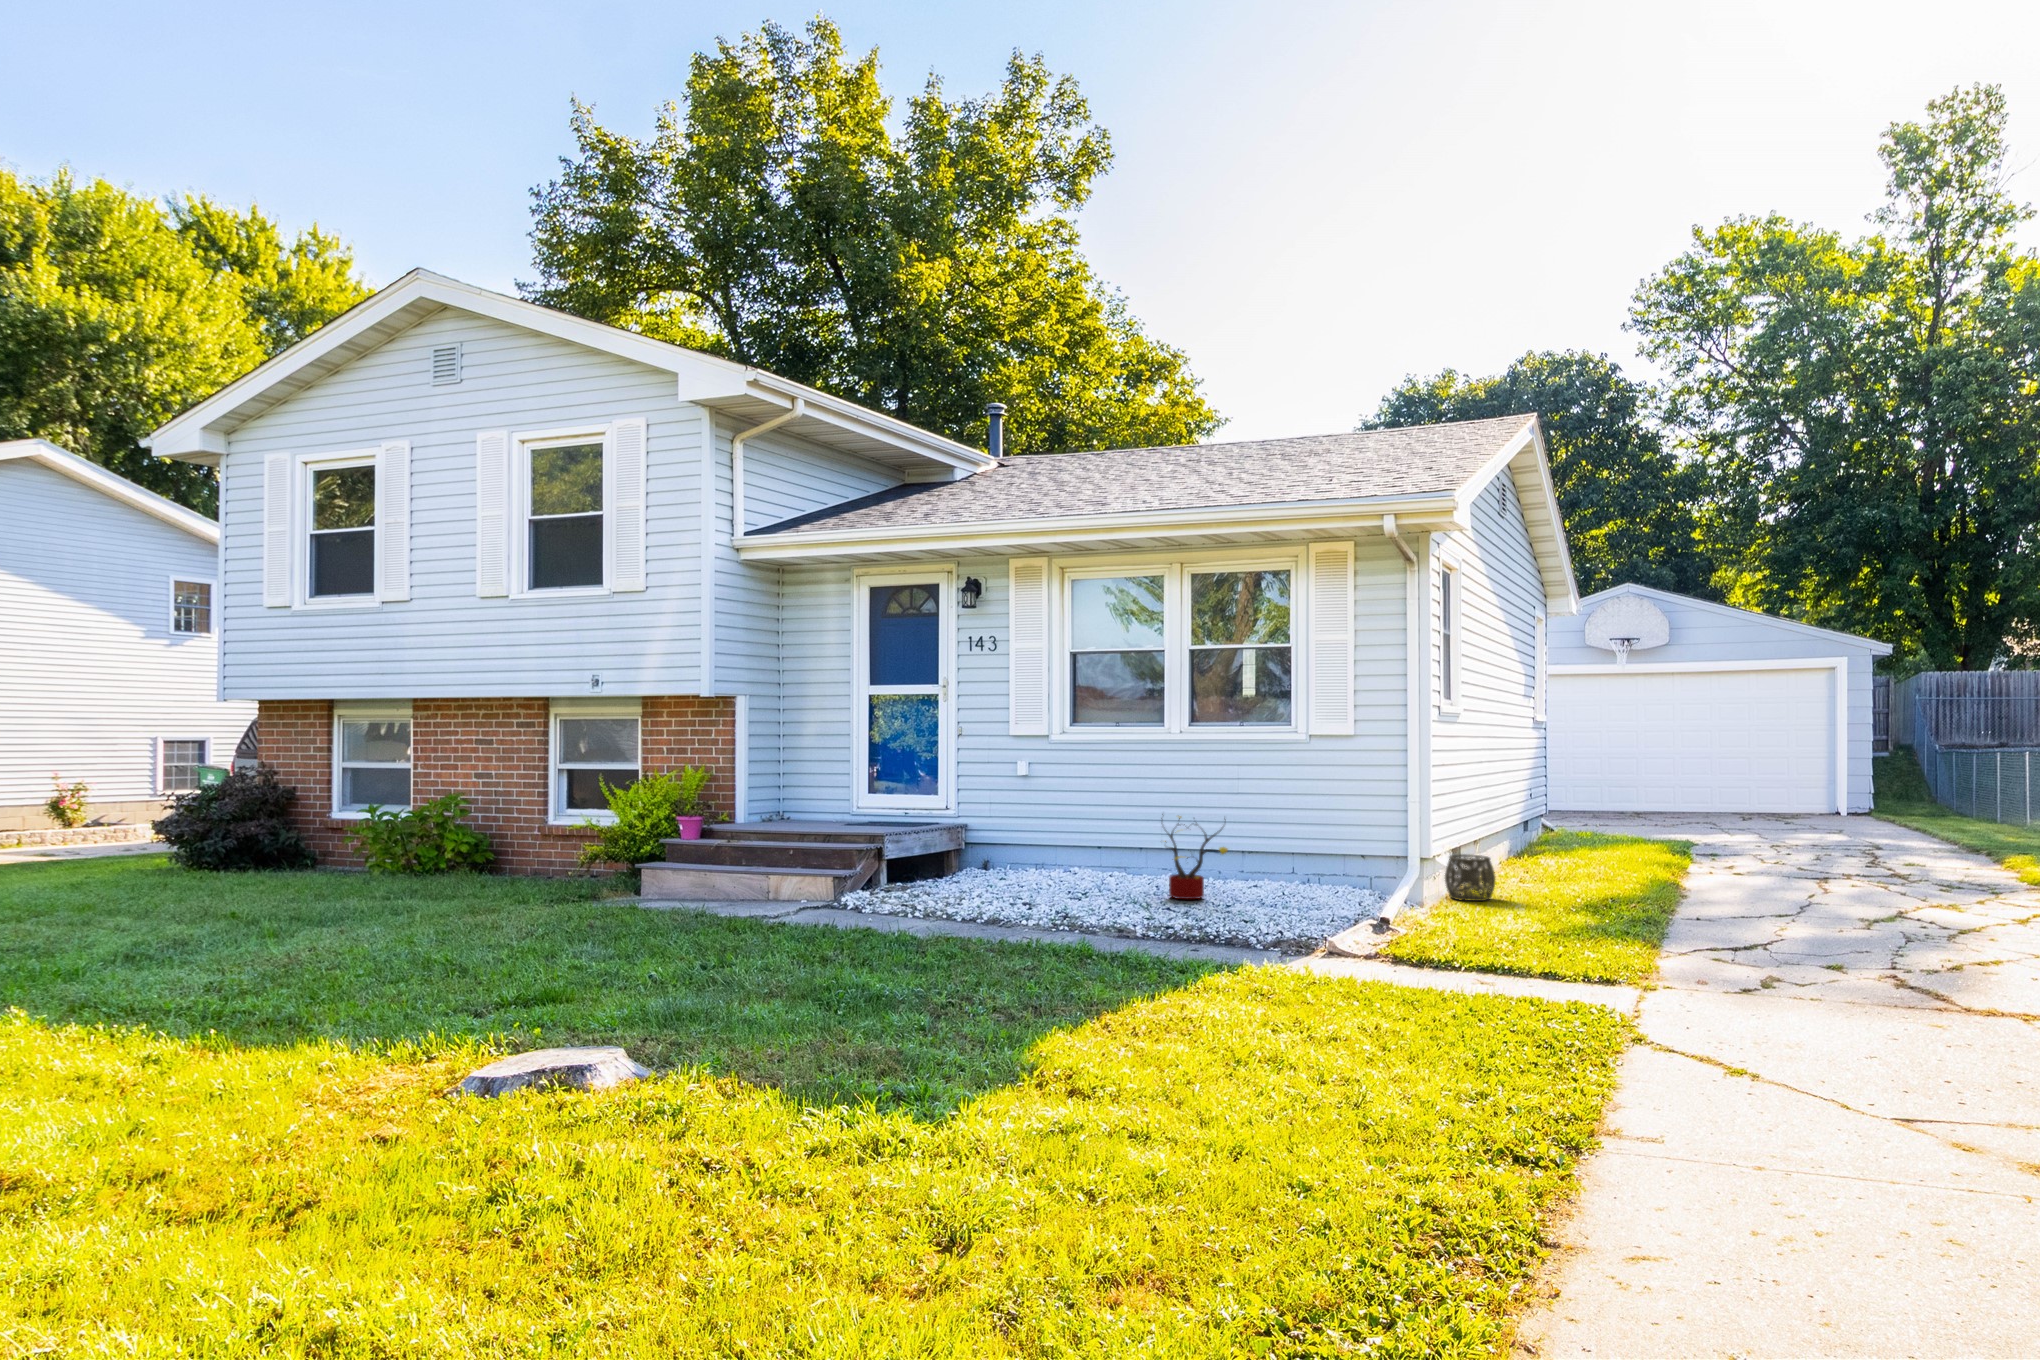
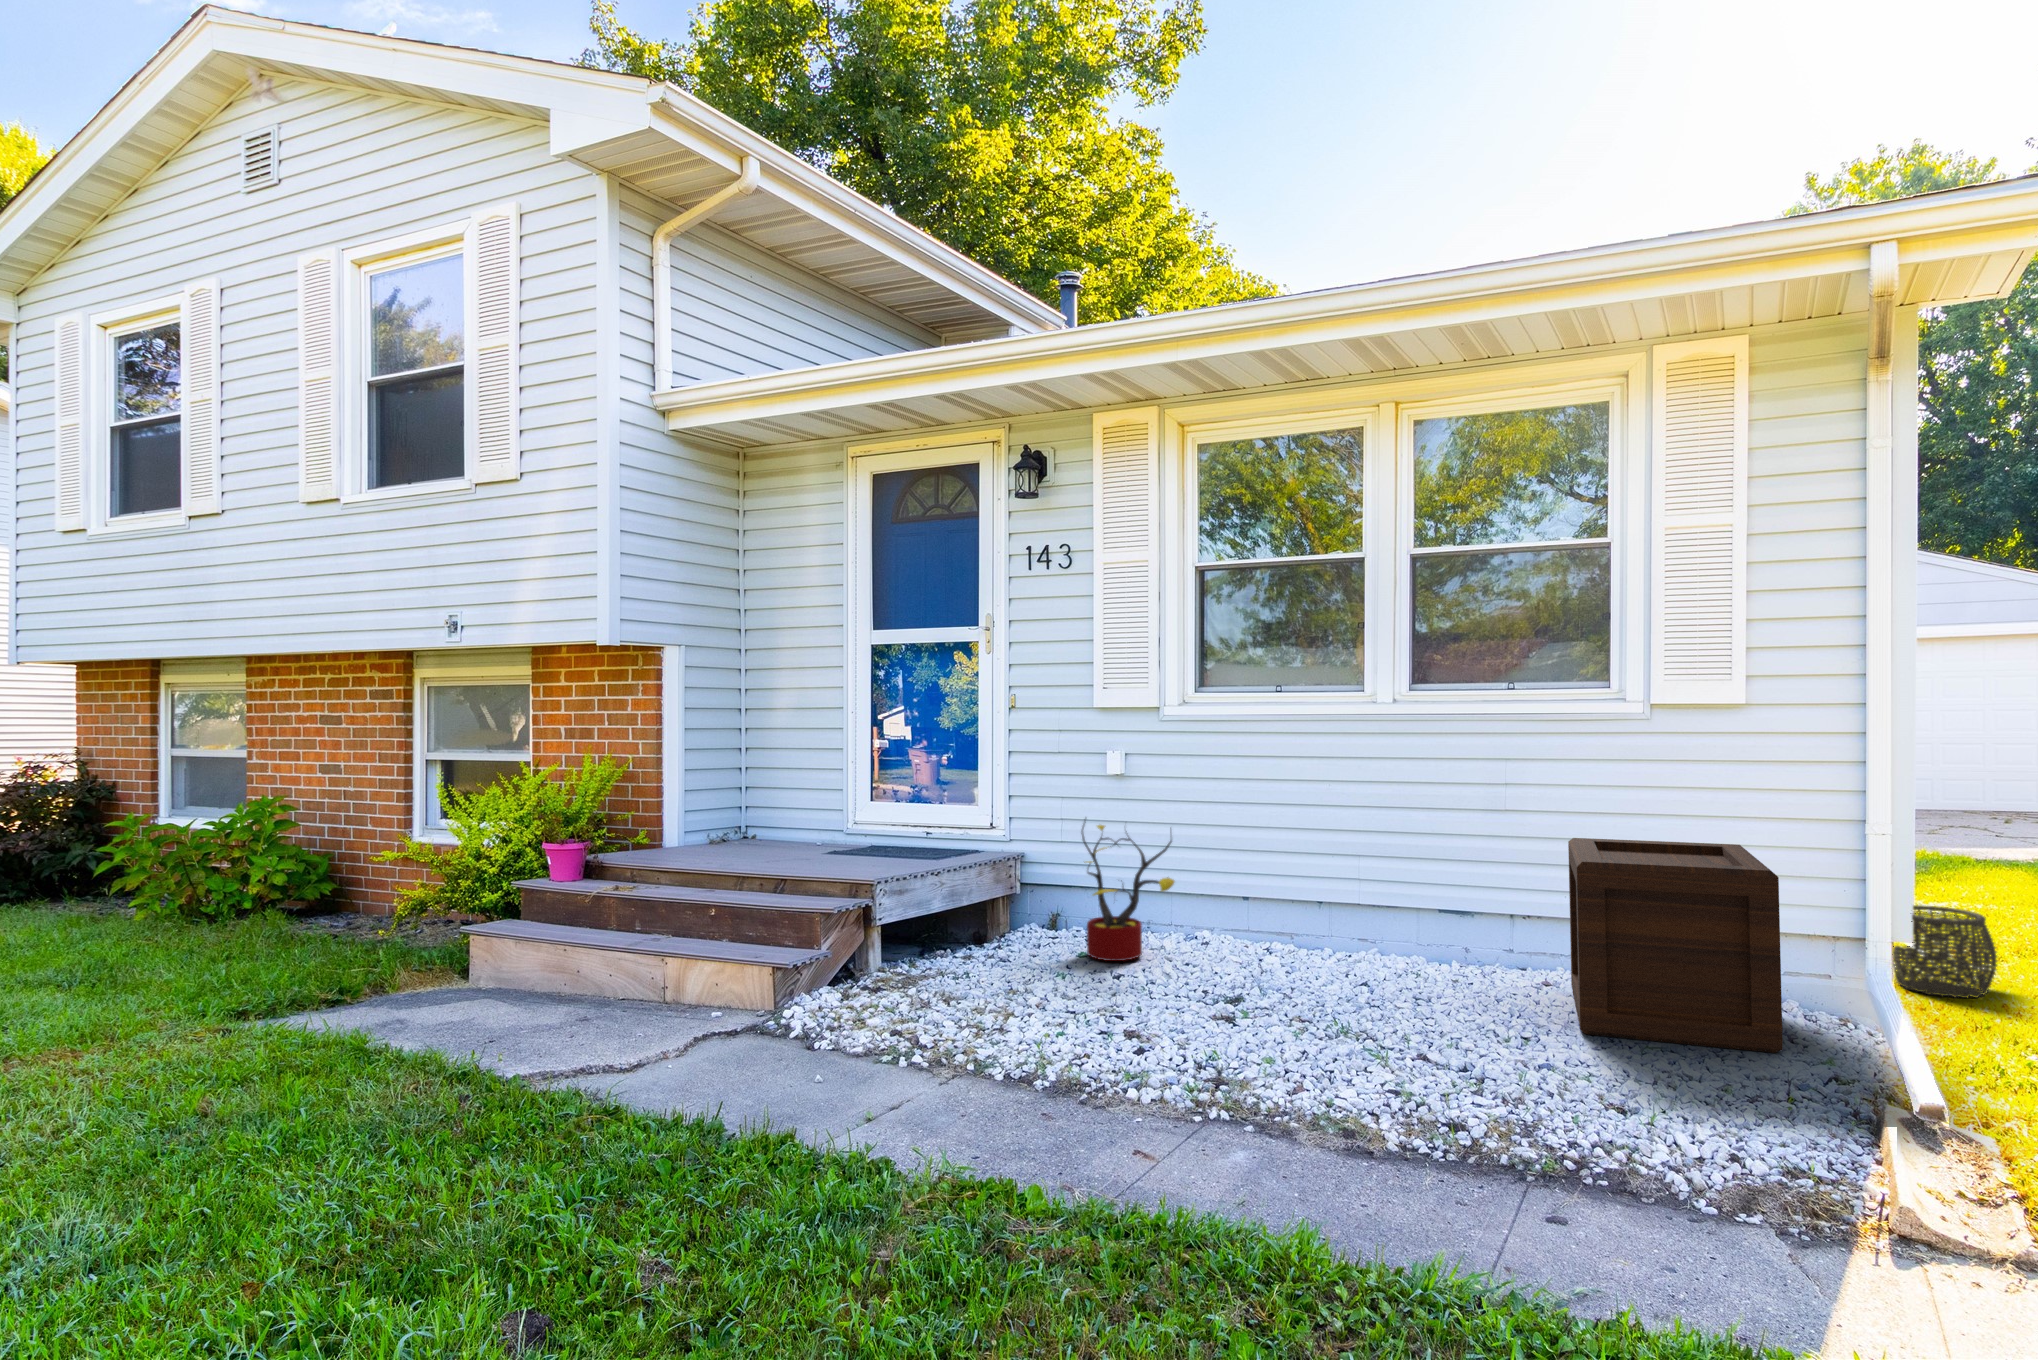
decorative plant: present [1161,814,1228,899] -> present [1081,822,1174,961]
wooden crate: none [1258,814,1358,916] -> present [1568,838,1783,1053]

